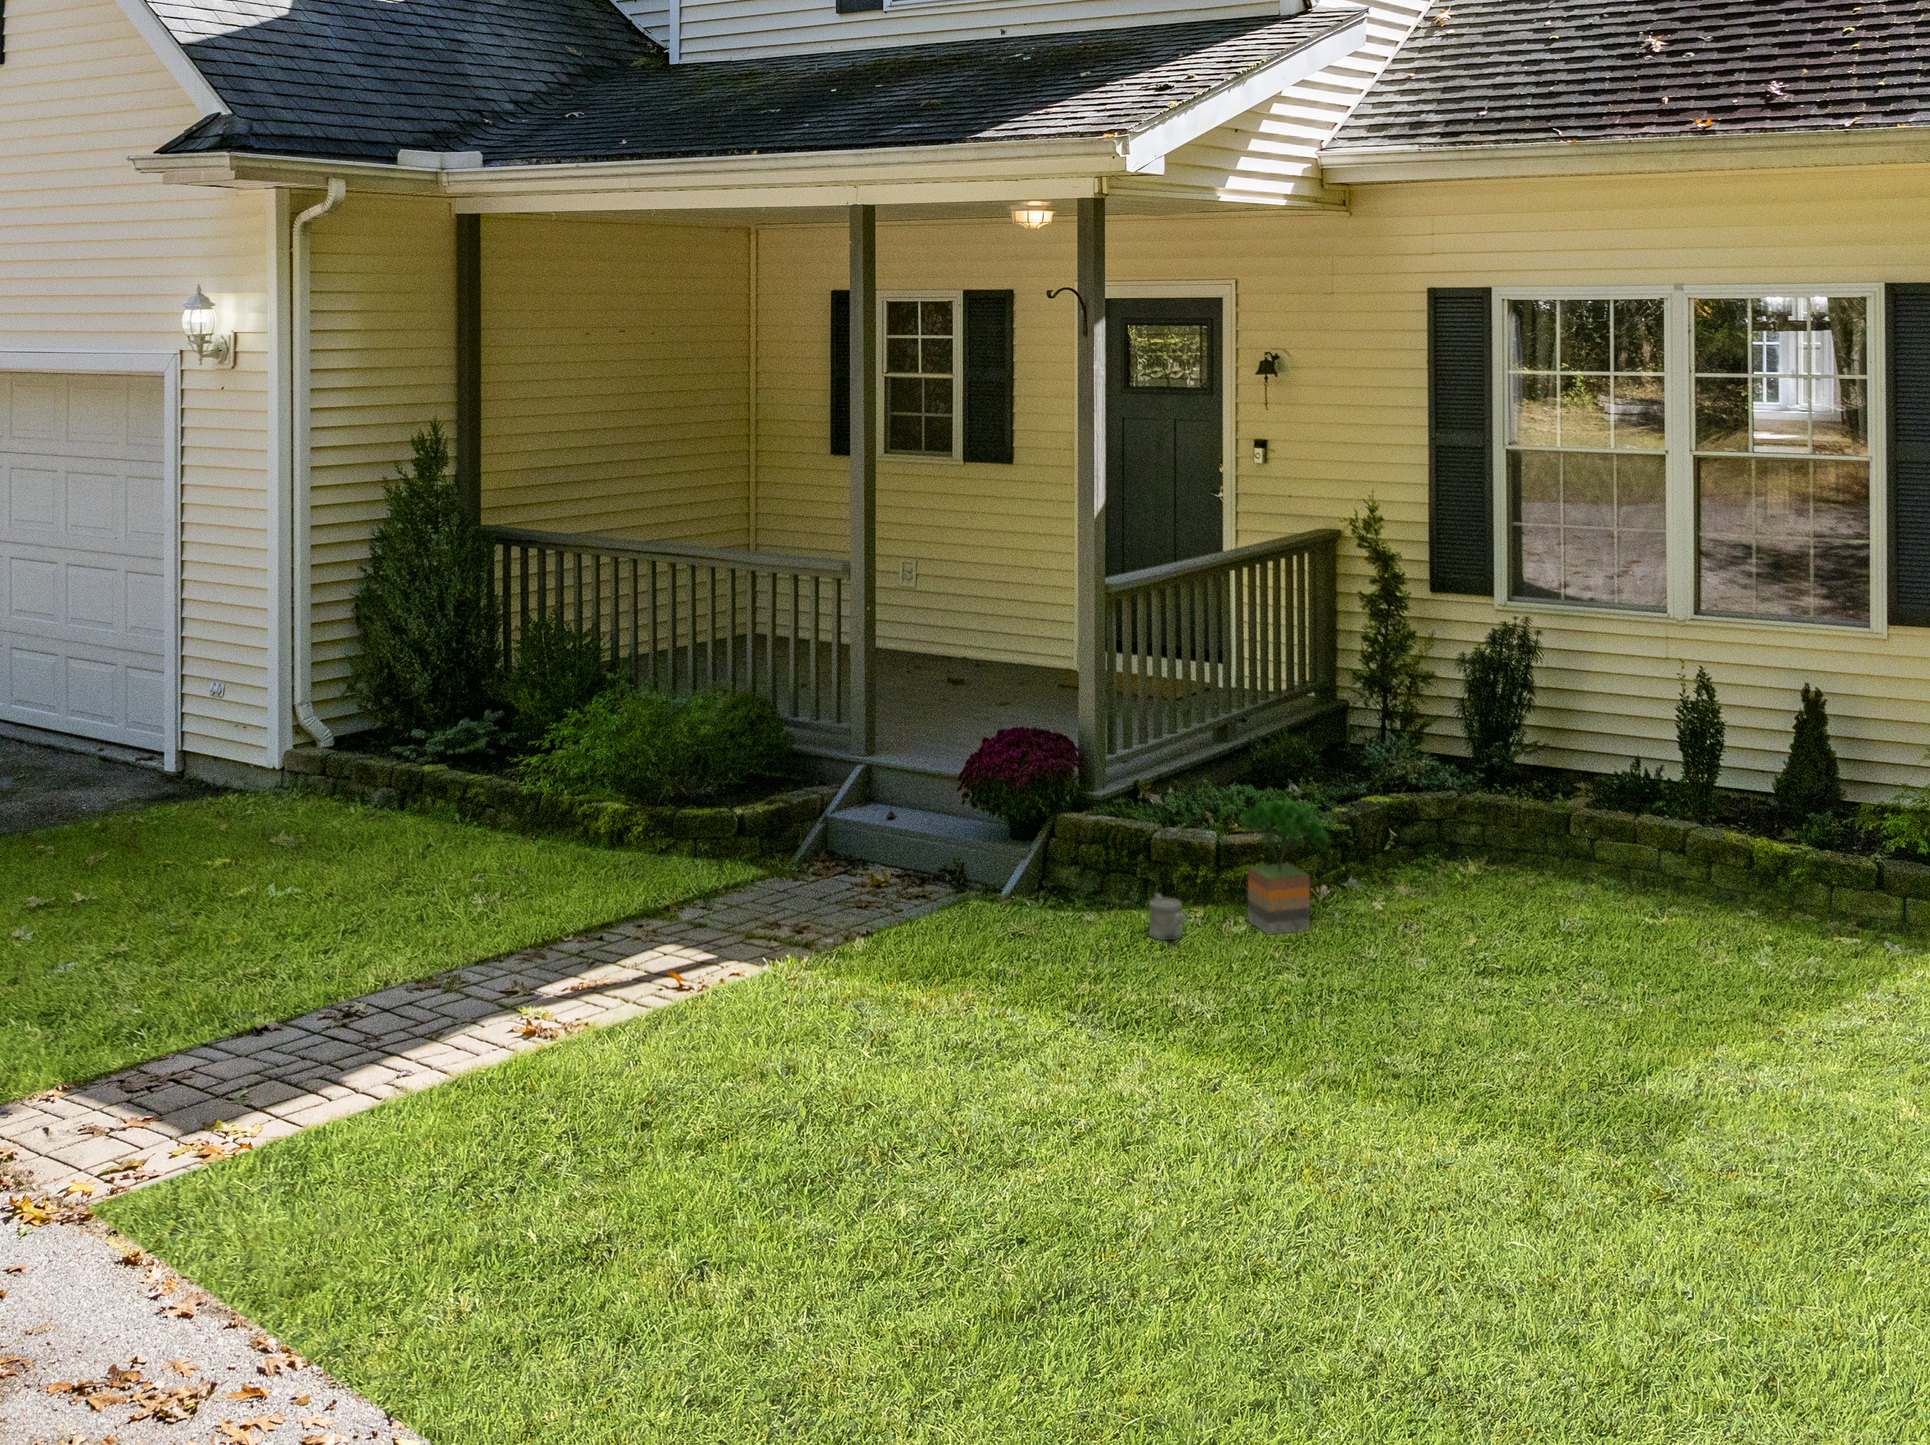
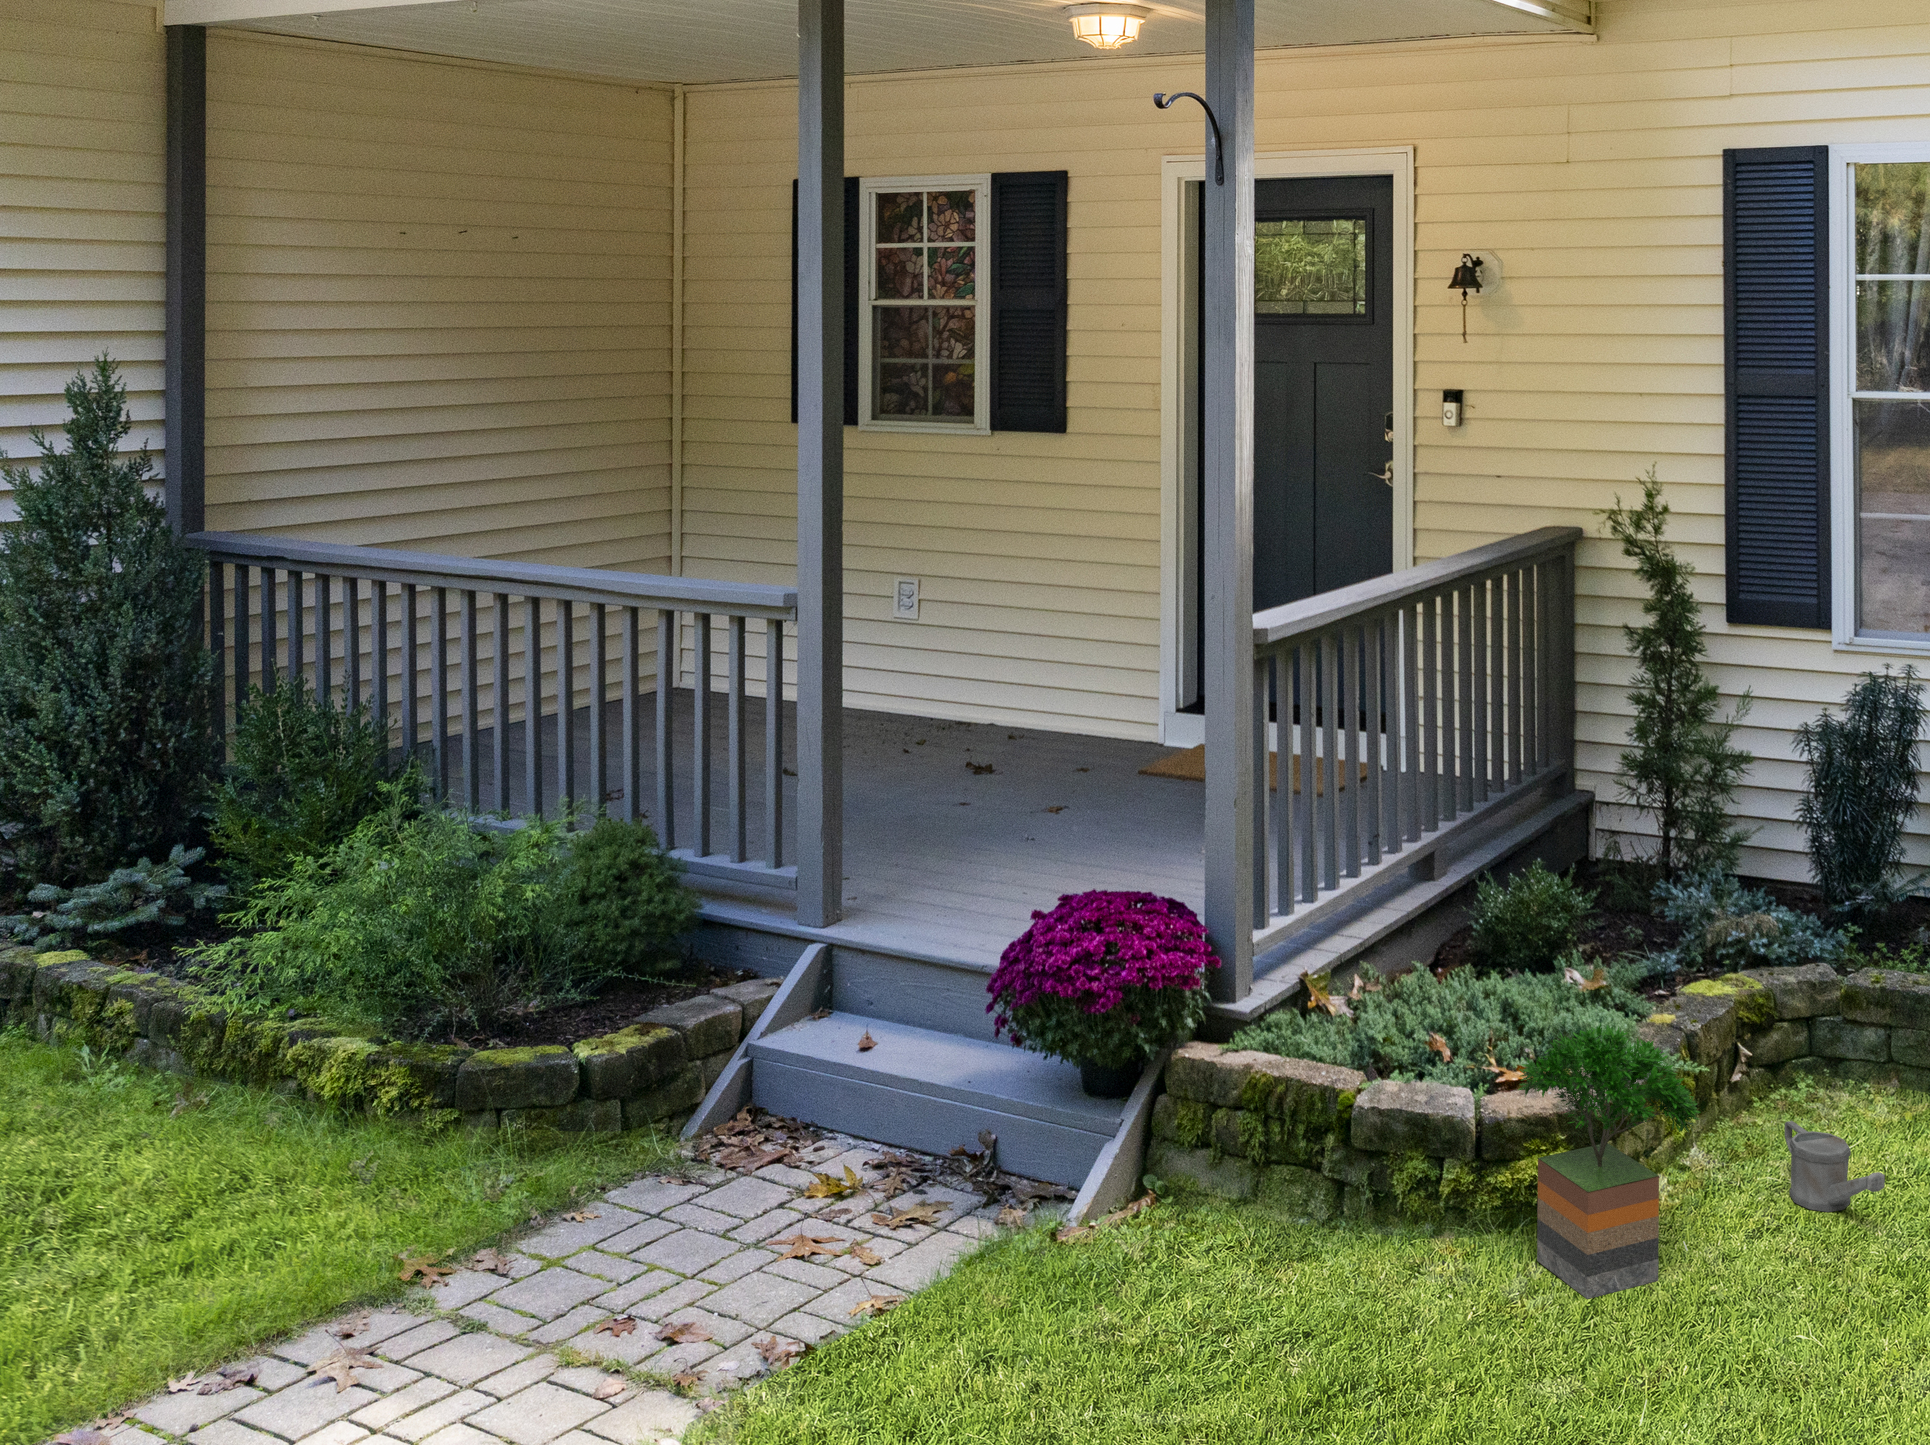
watering can: present [1149,893,1186,940] -> present [1785,1121,1885,1212]

